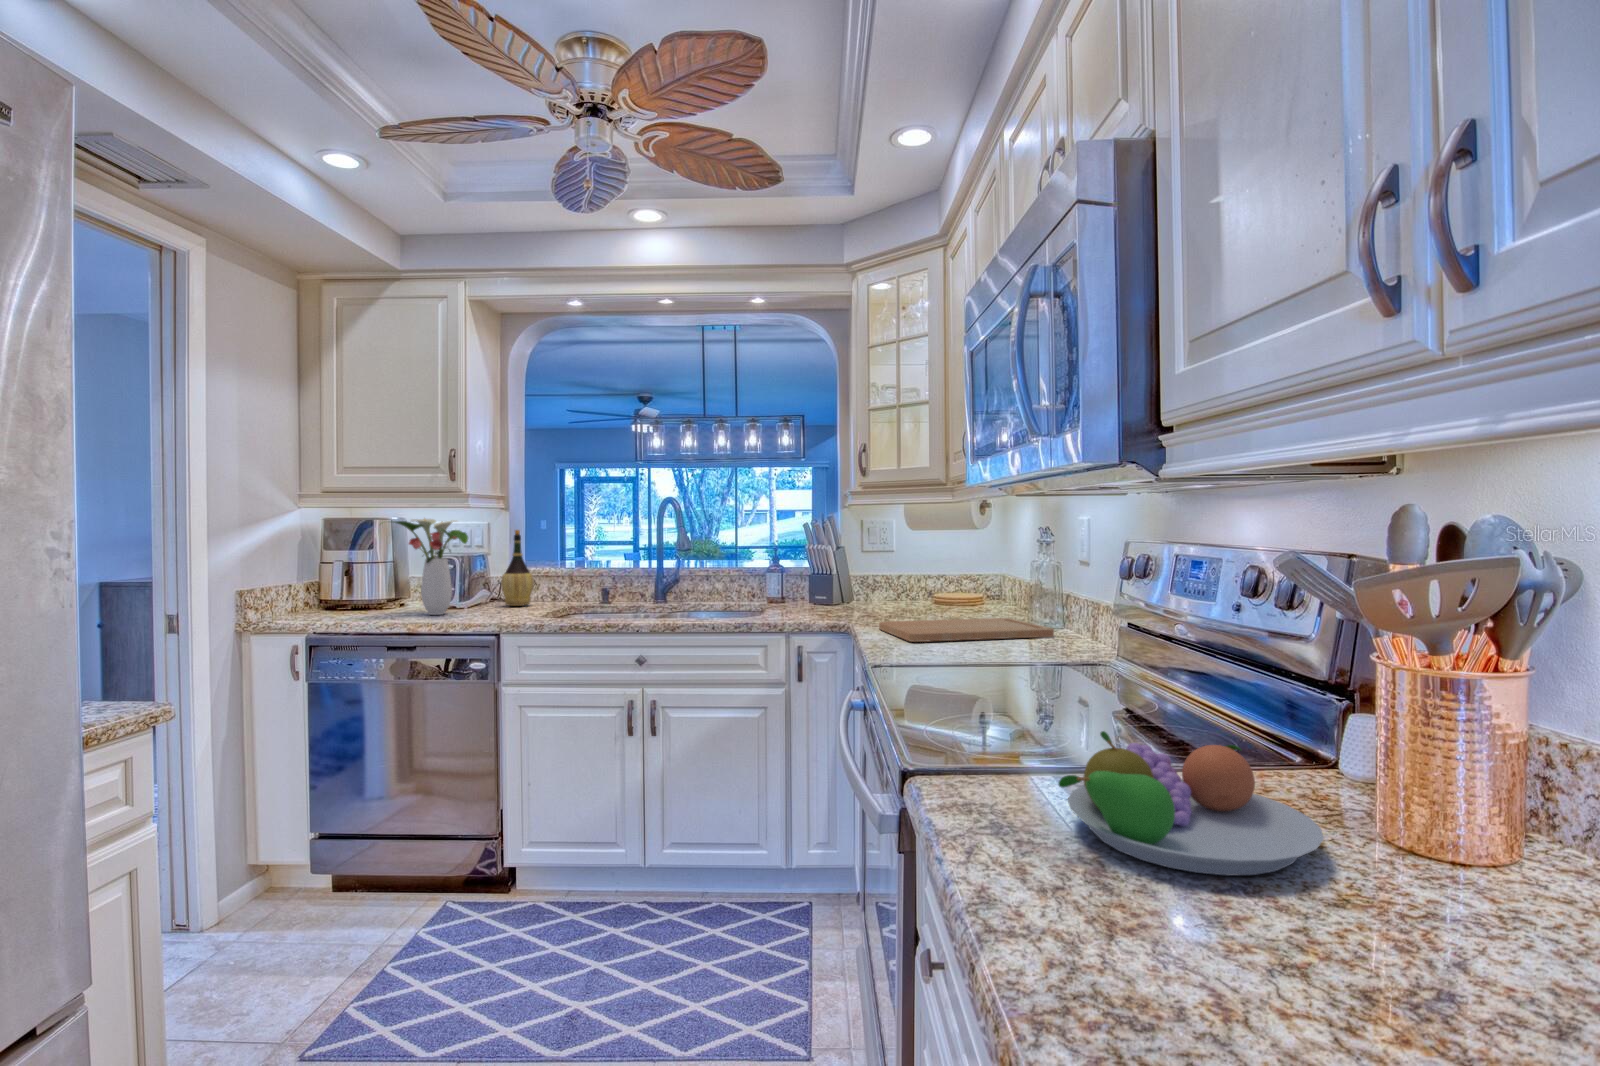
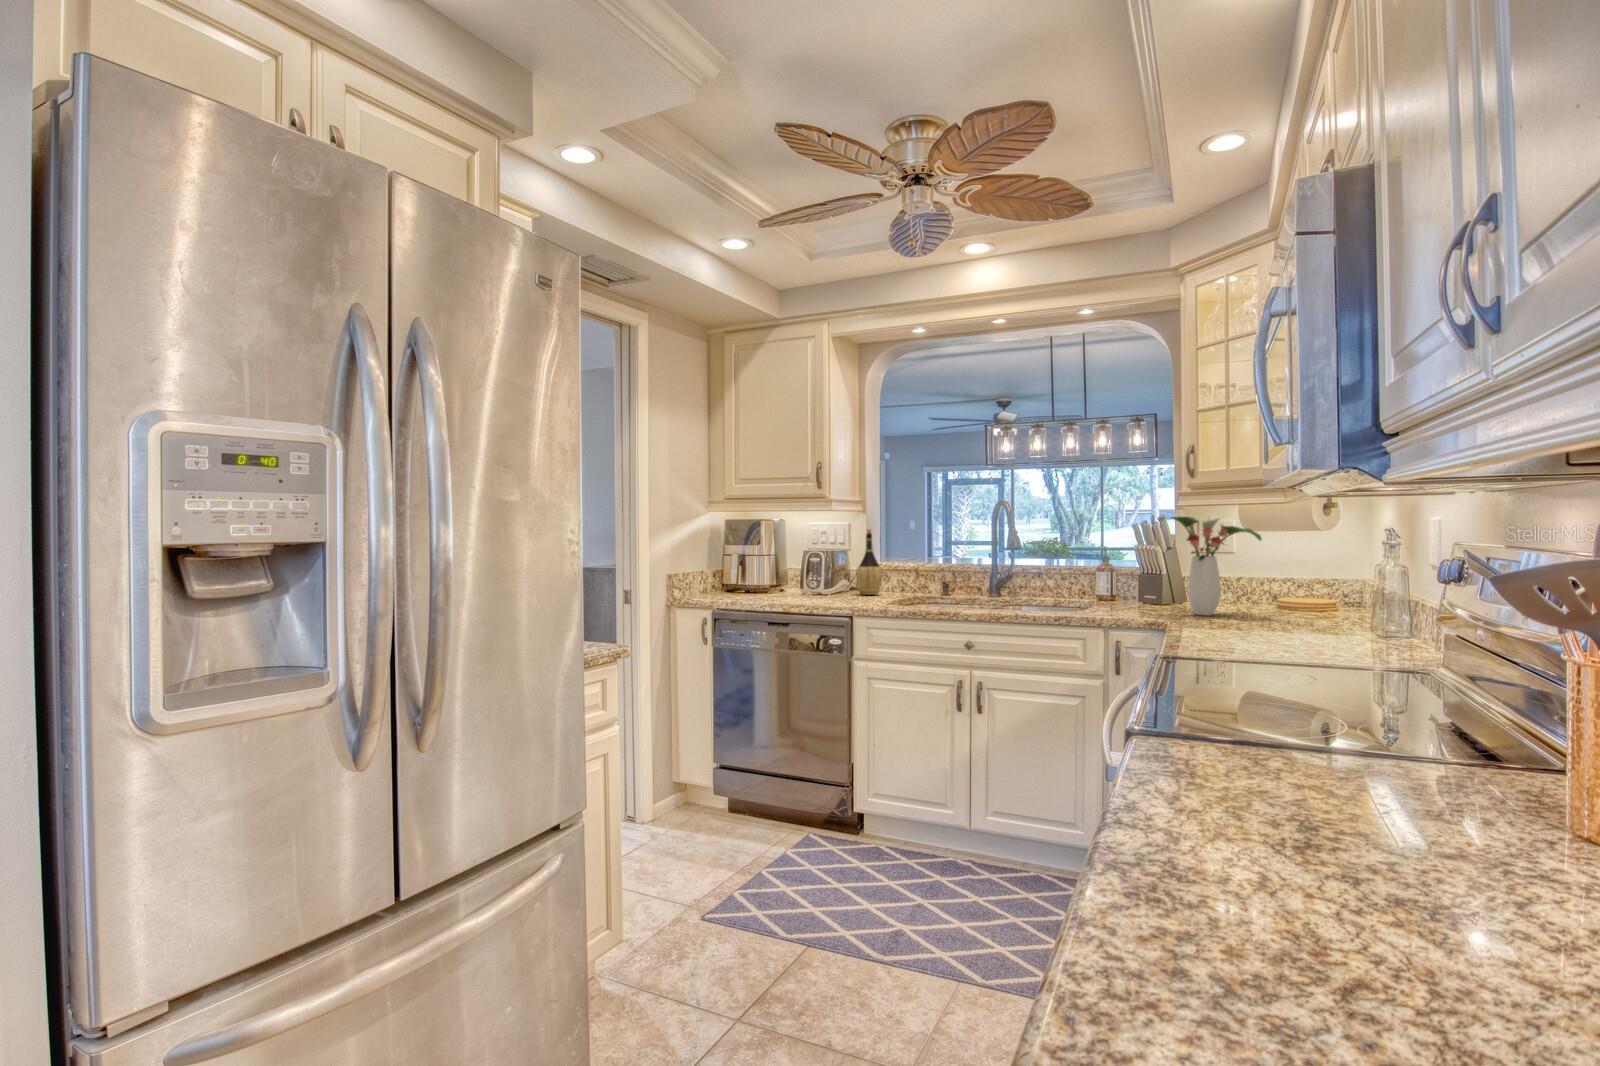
flower arrangement: present [394,518,468,615] -> present [1160,514,1261,615]
cutting board: present [879,618,1054,642] -> none [1199,622,1406,647]
fruit bowl: present [1059,731,1324,876] -> none [1220,704,1487,828]

